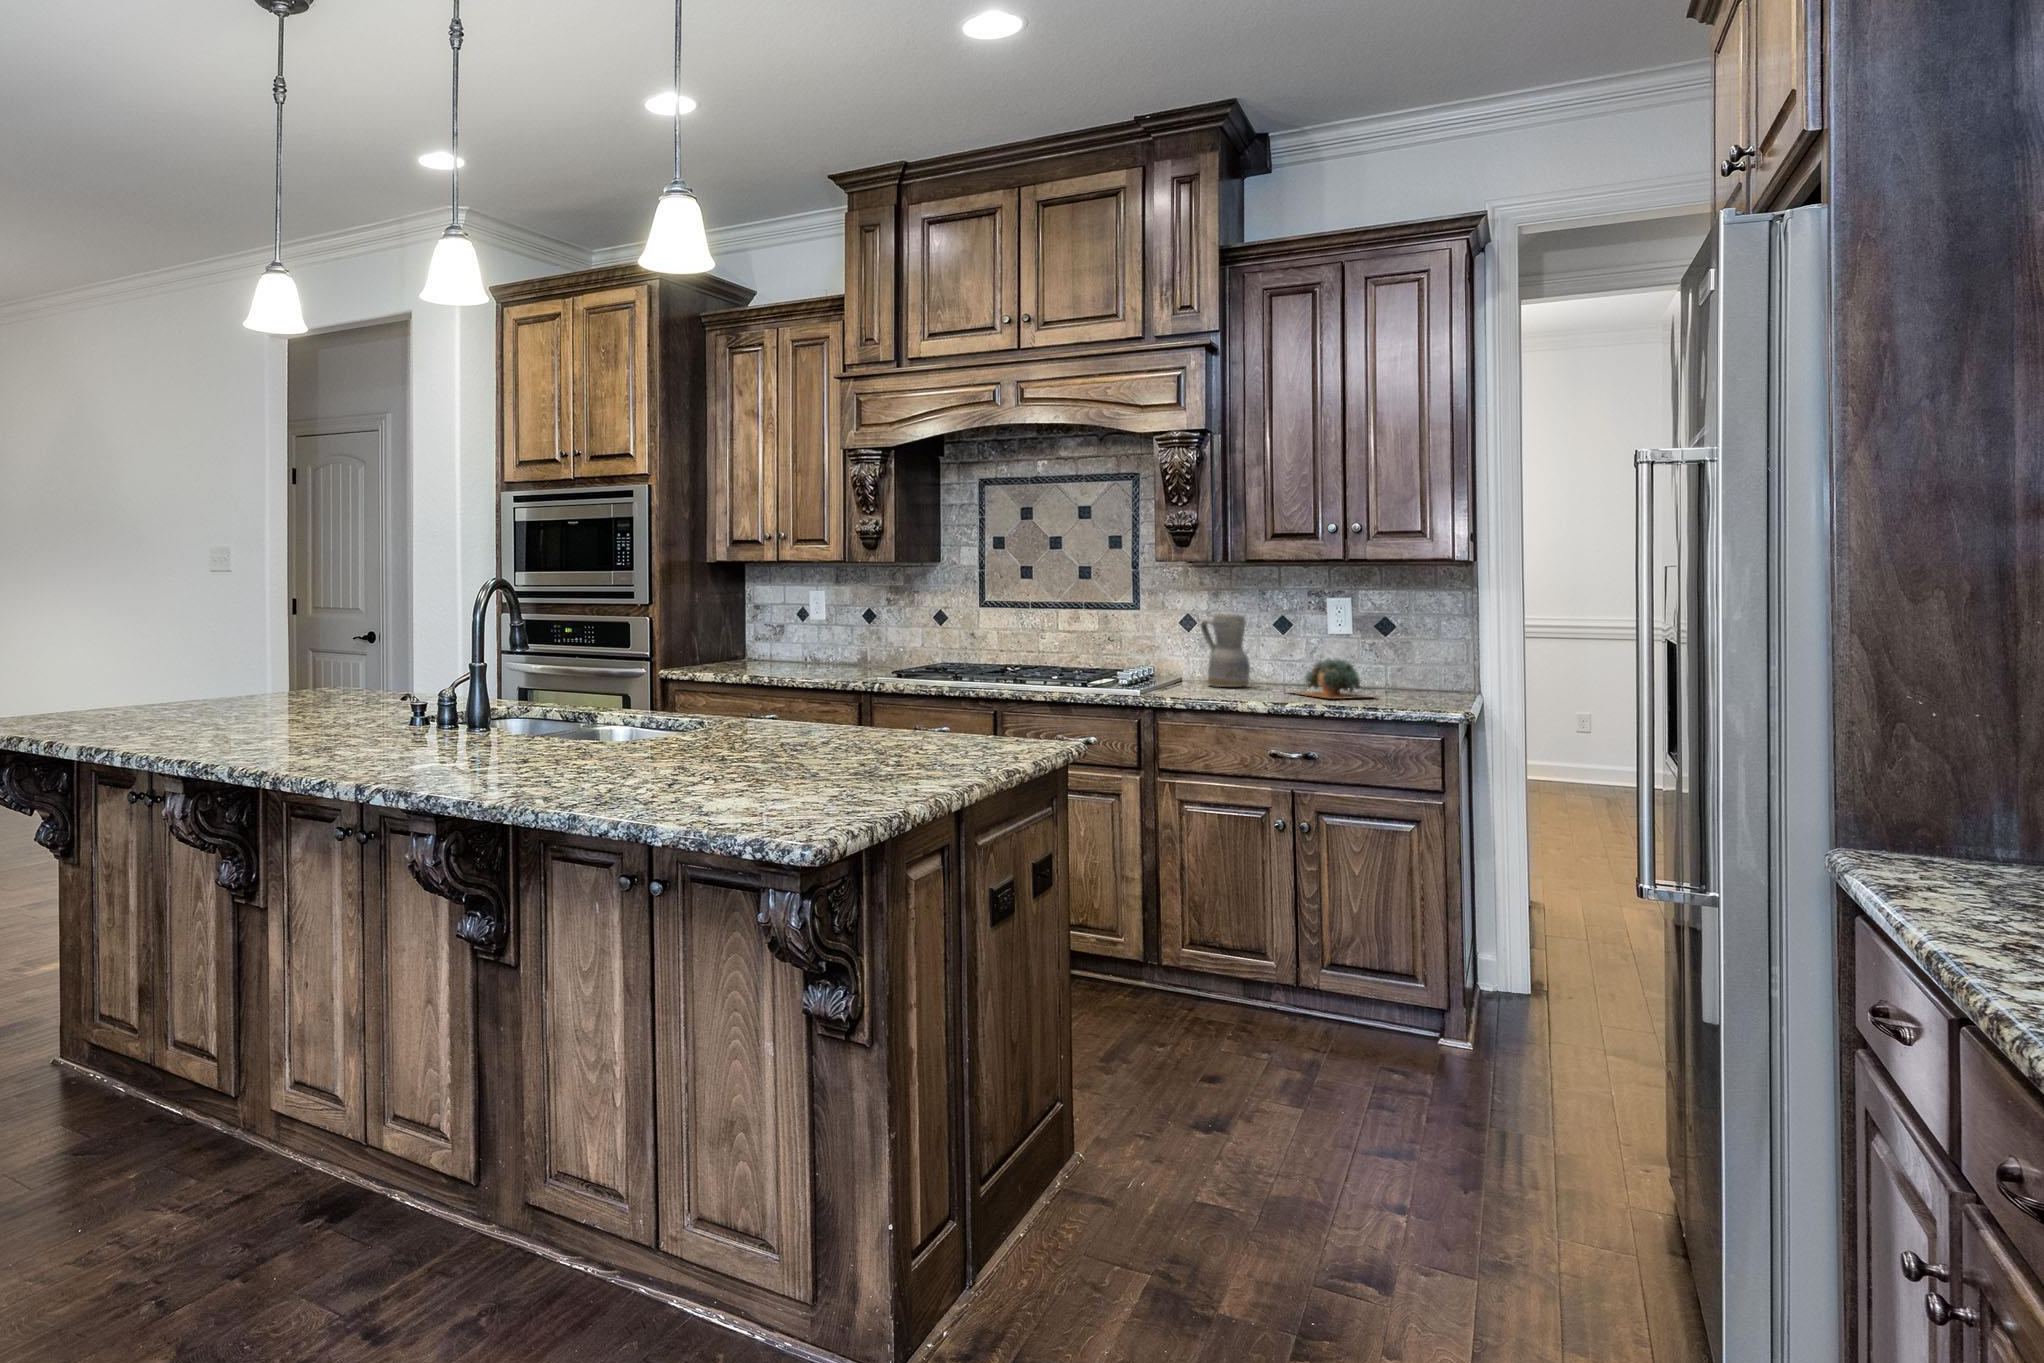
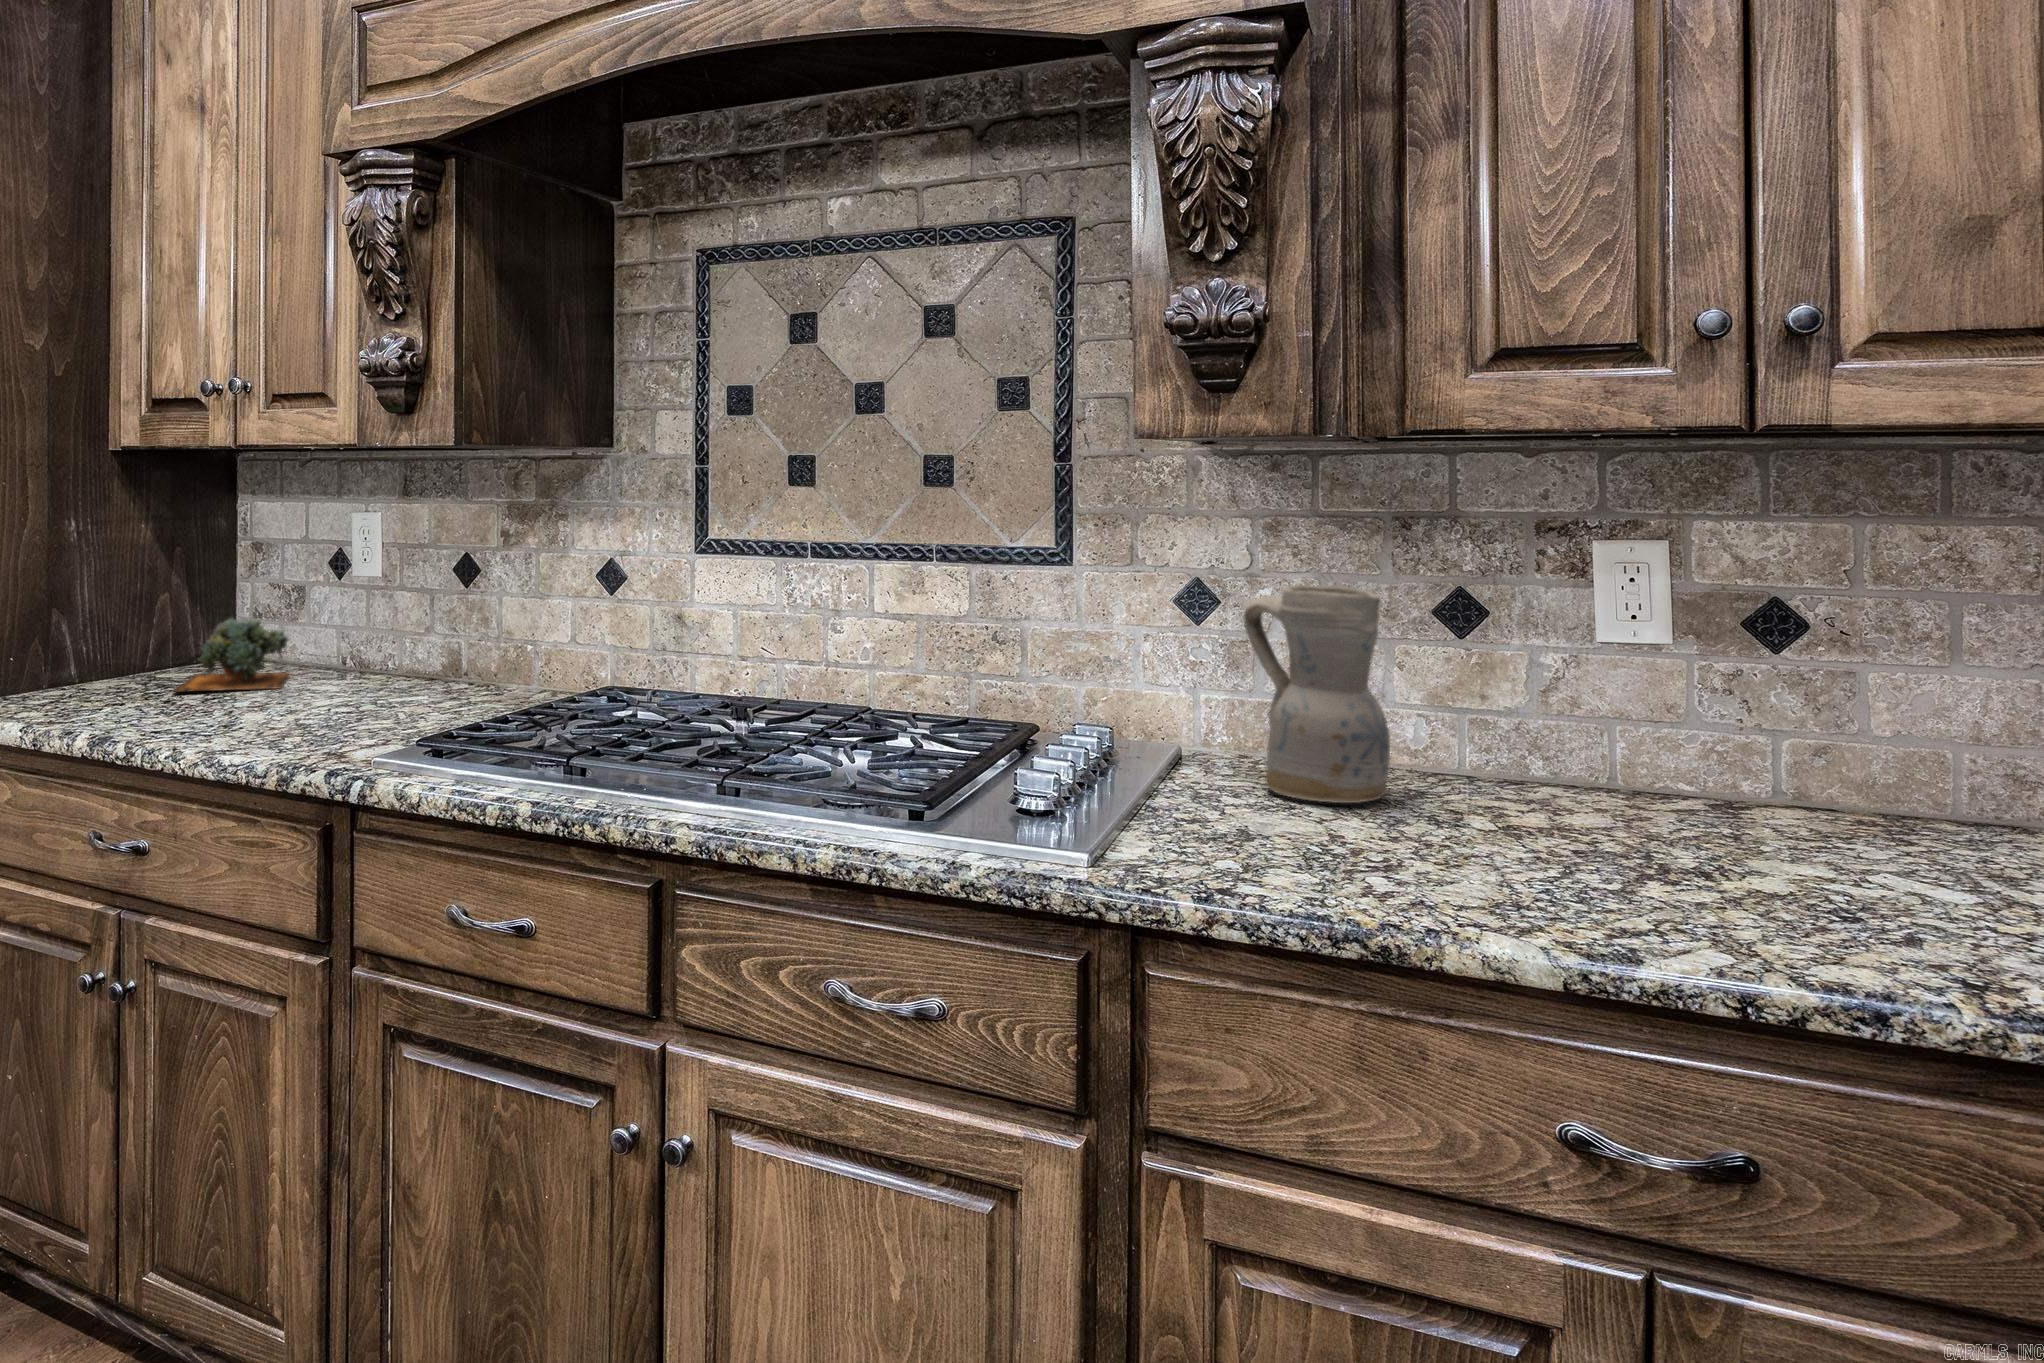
succulent plant: present [1295,659,1368,699] -> present [174,618,290,692]

